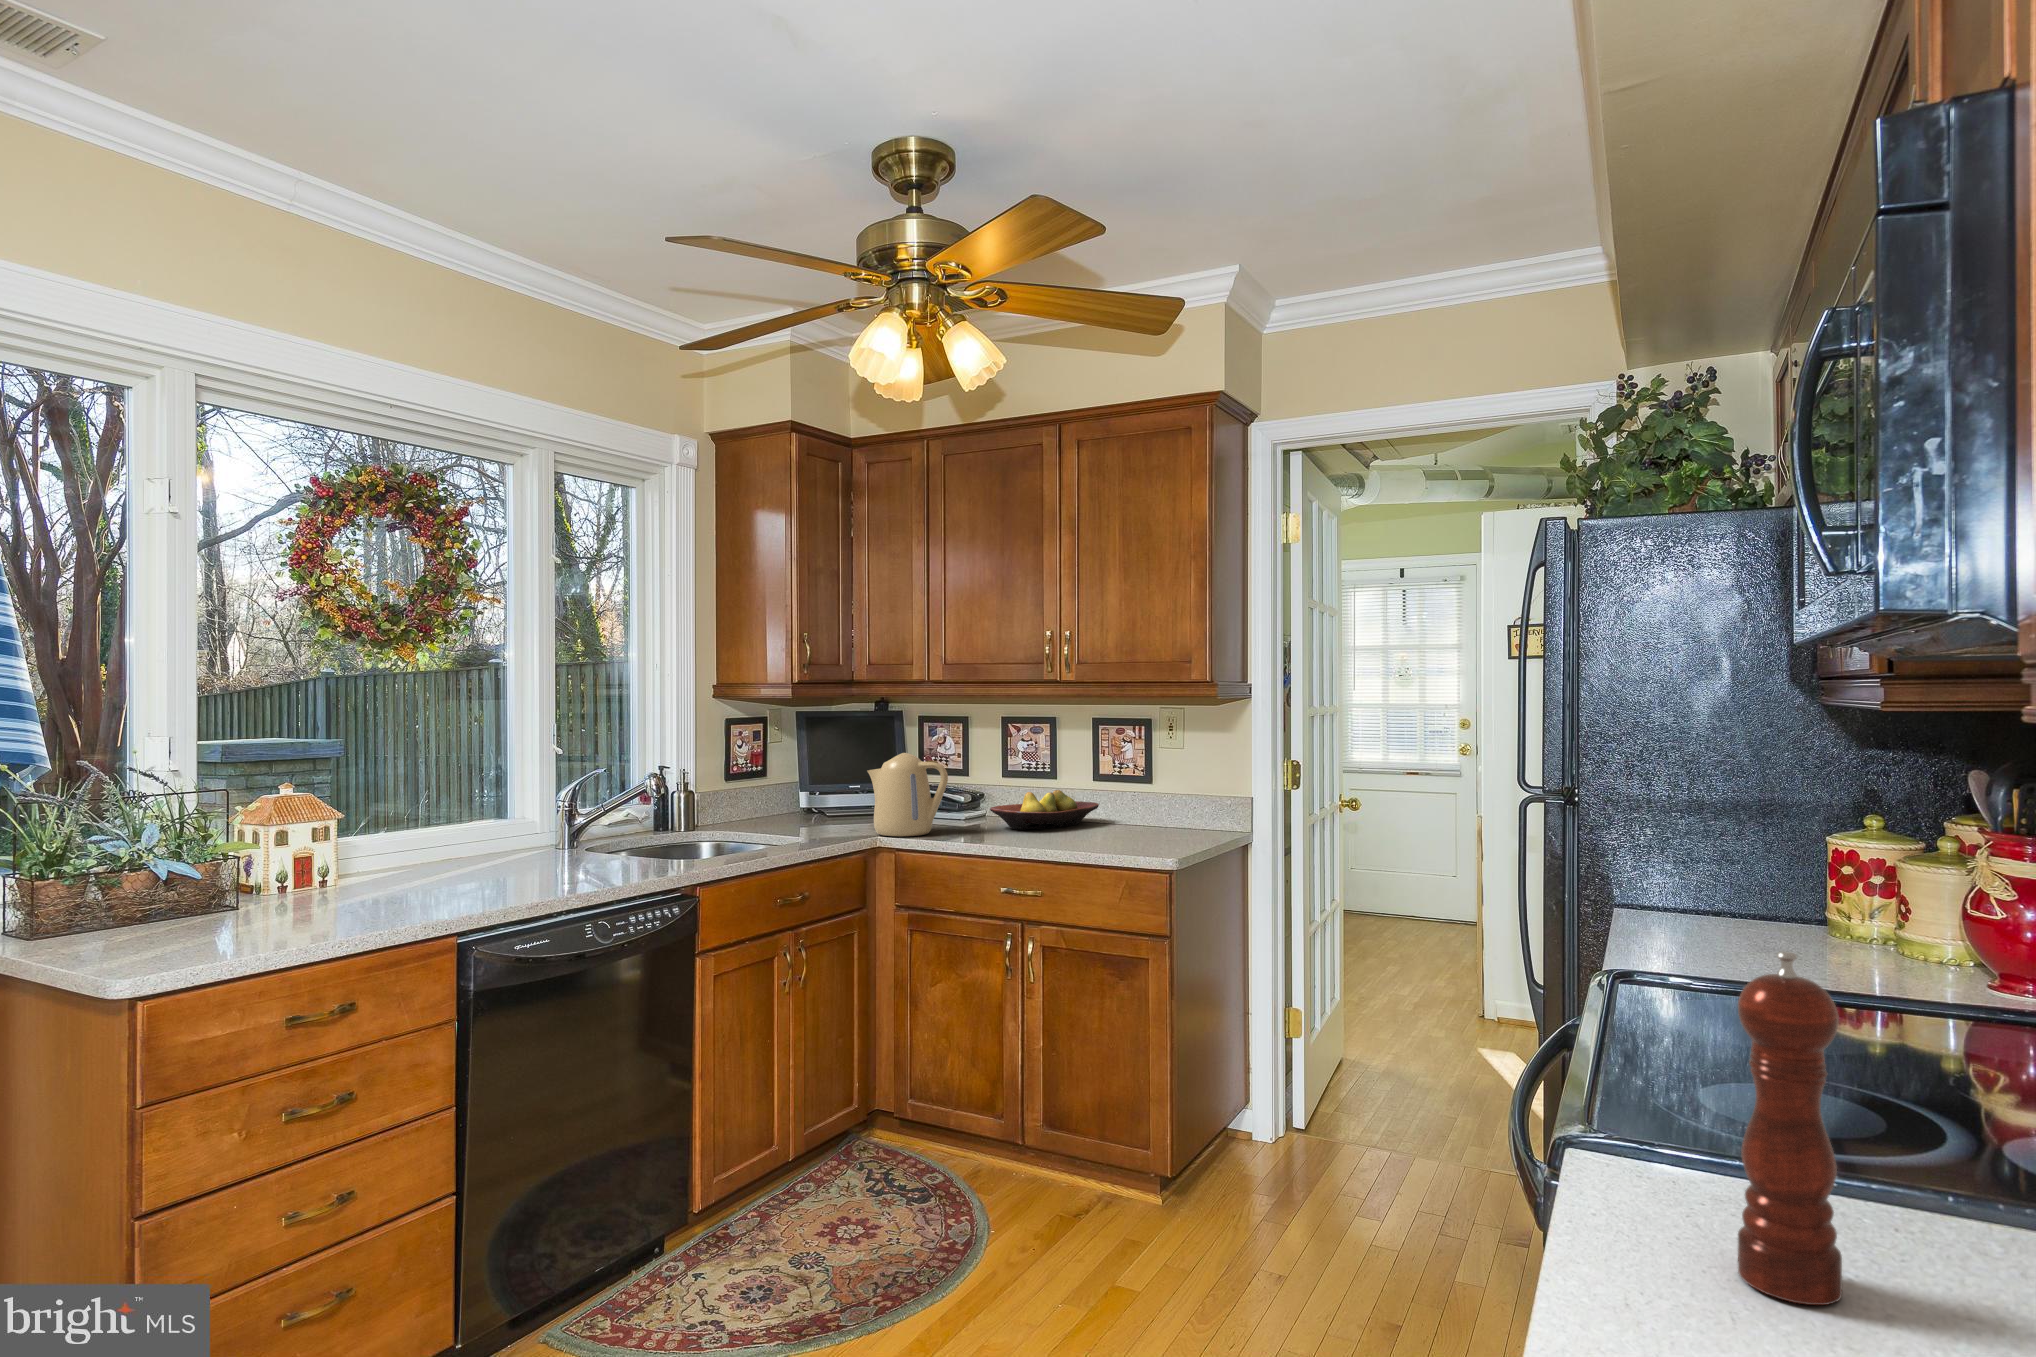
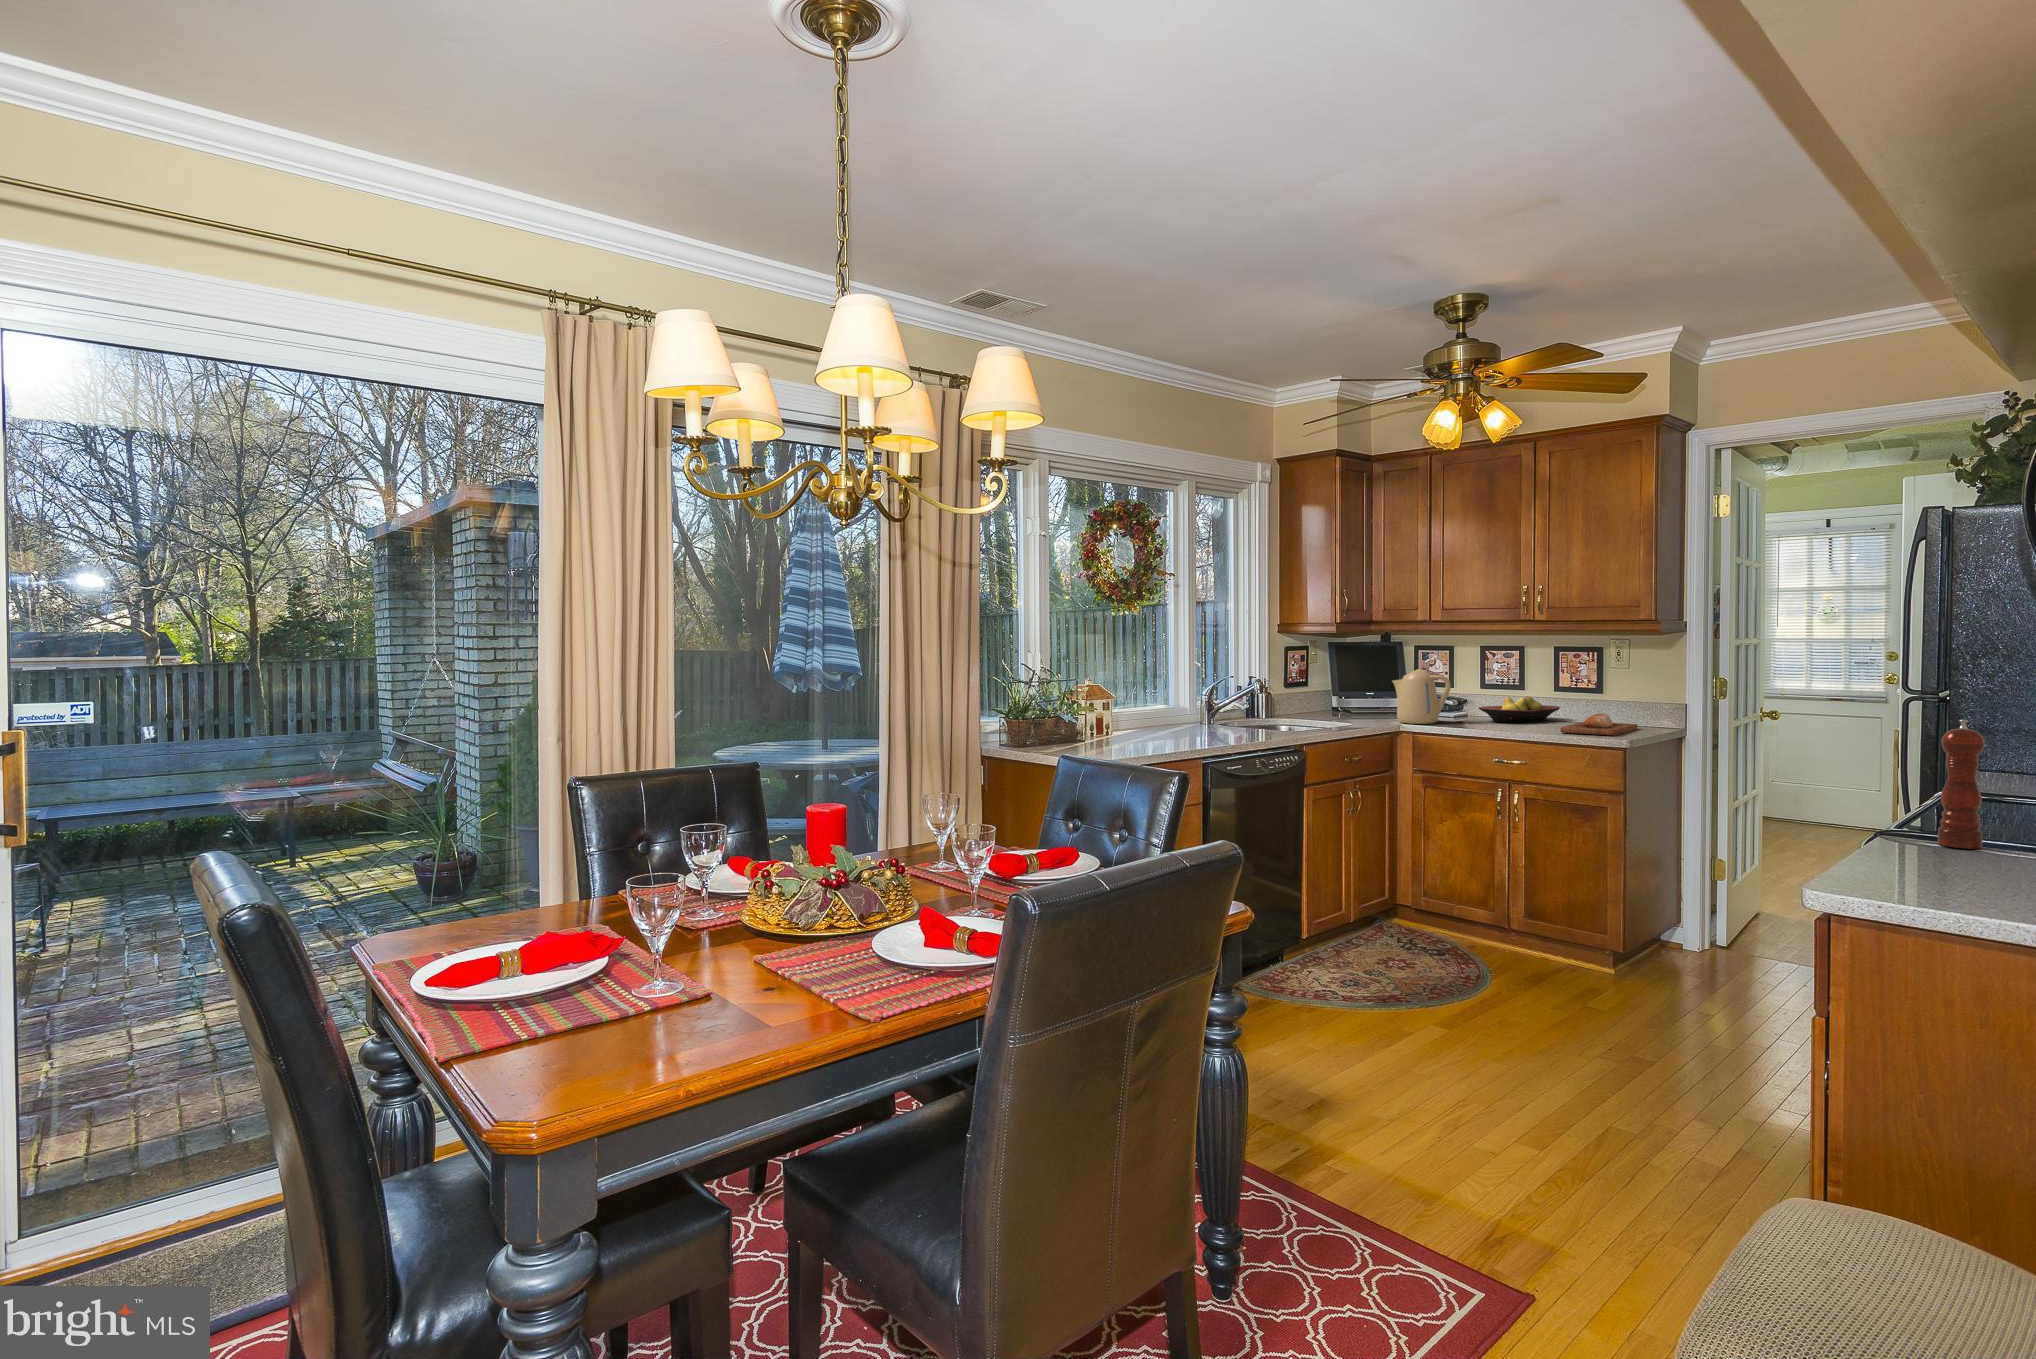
bread loaf: none [1087,817,1192,853] -> present [1560,714,1638,735]

